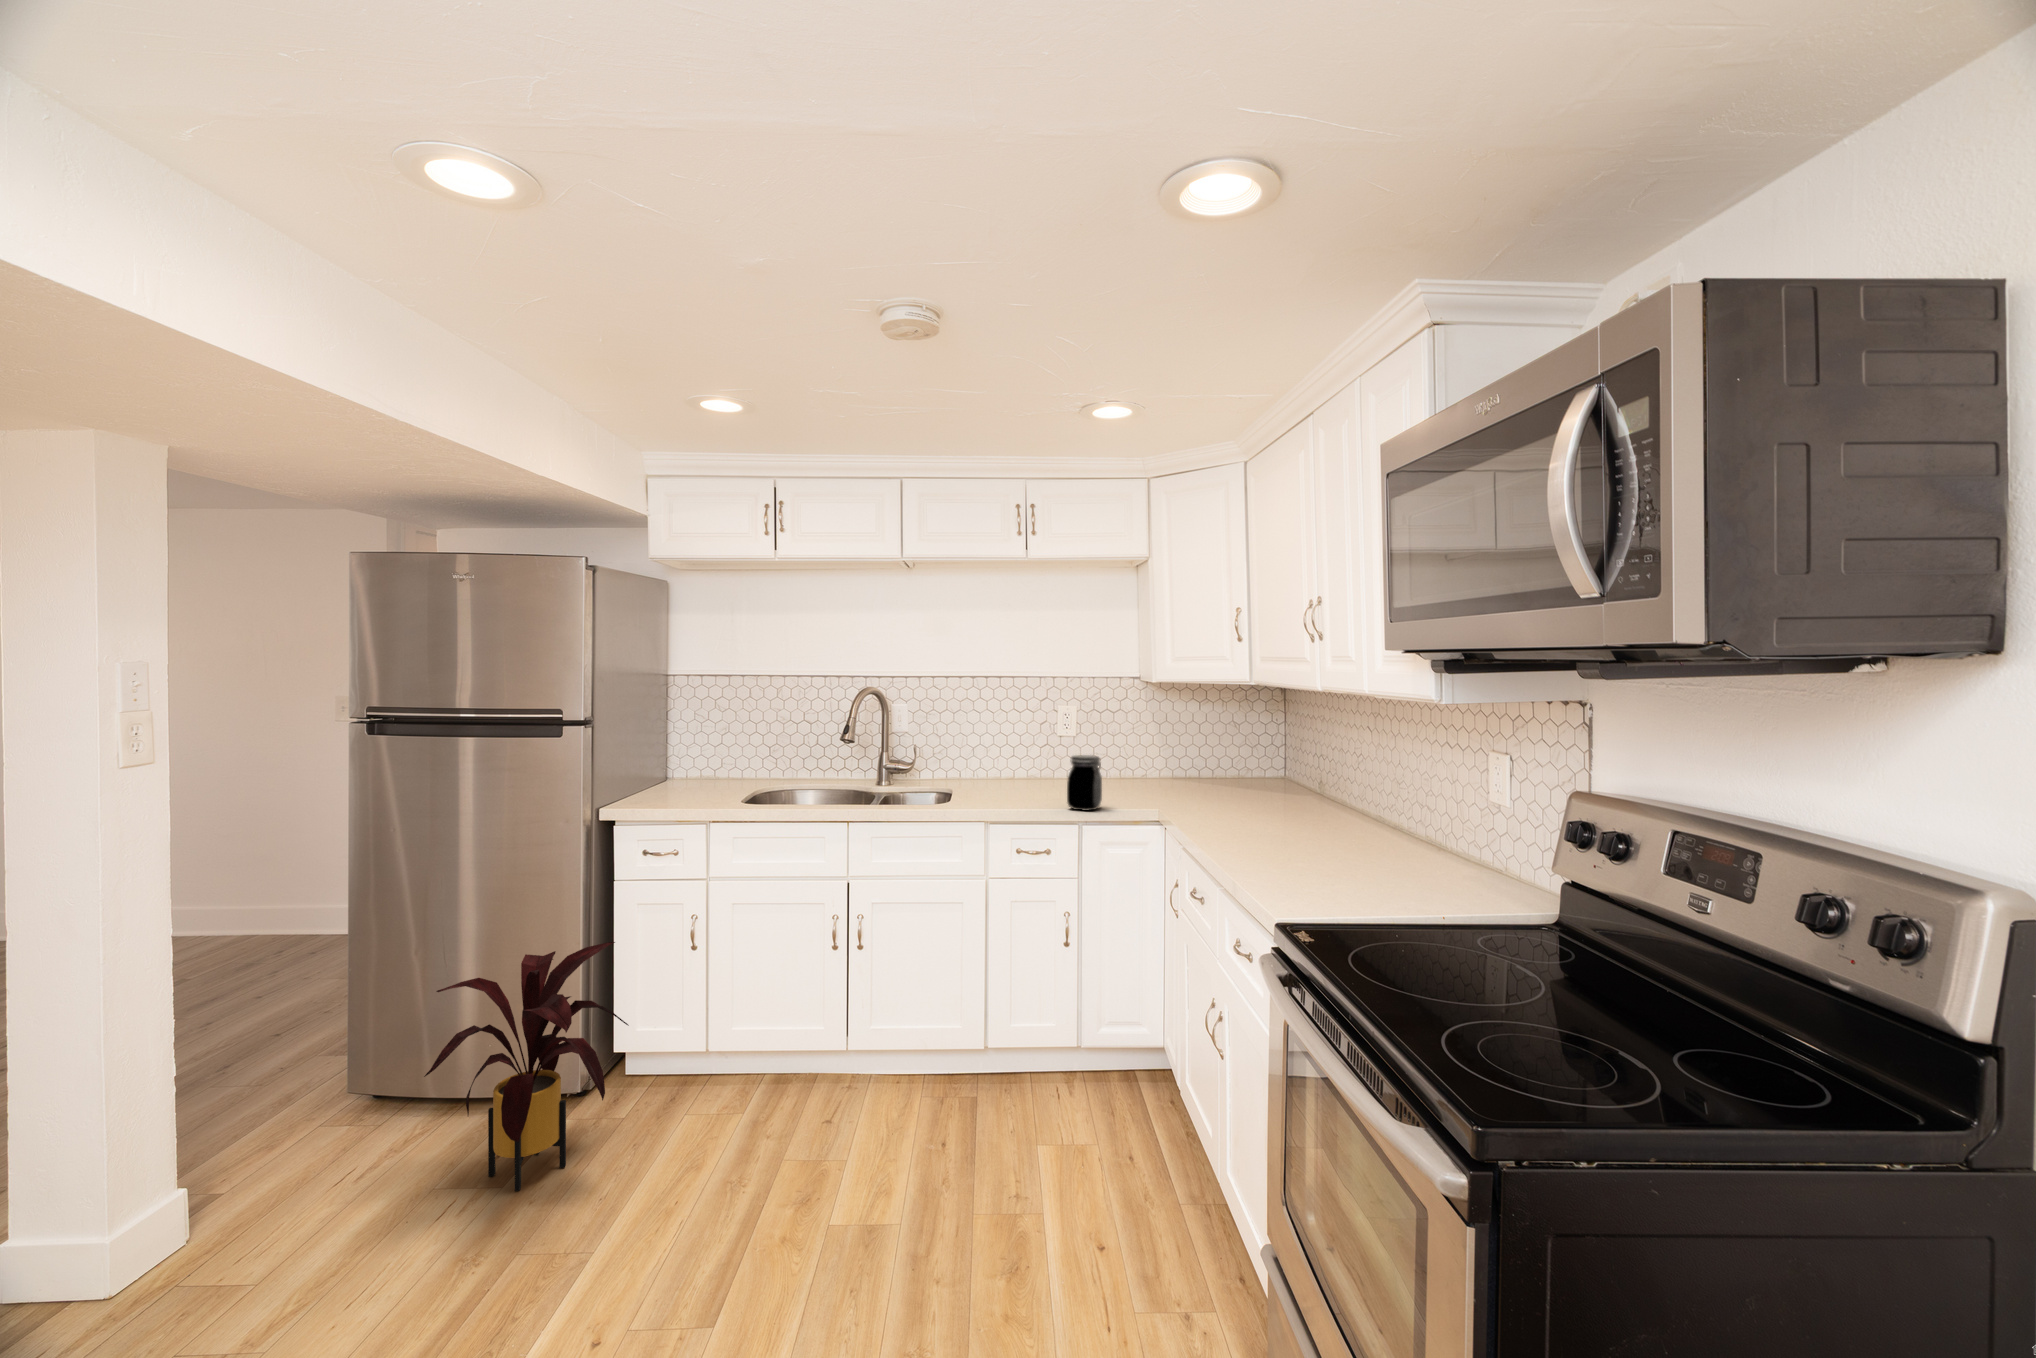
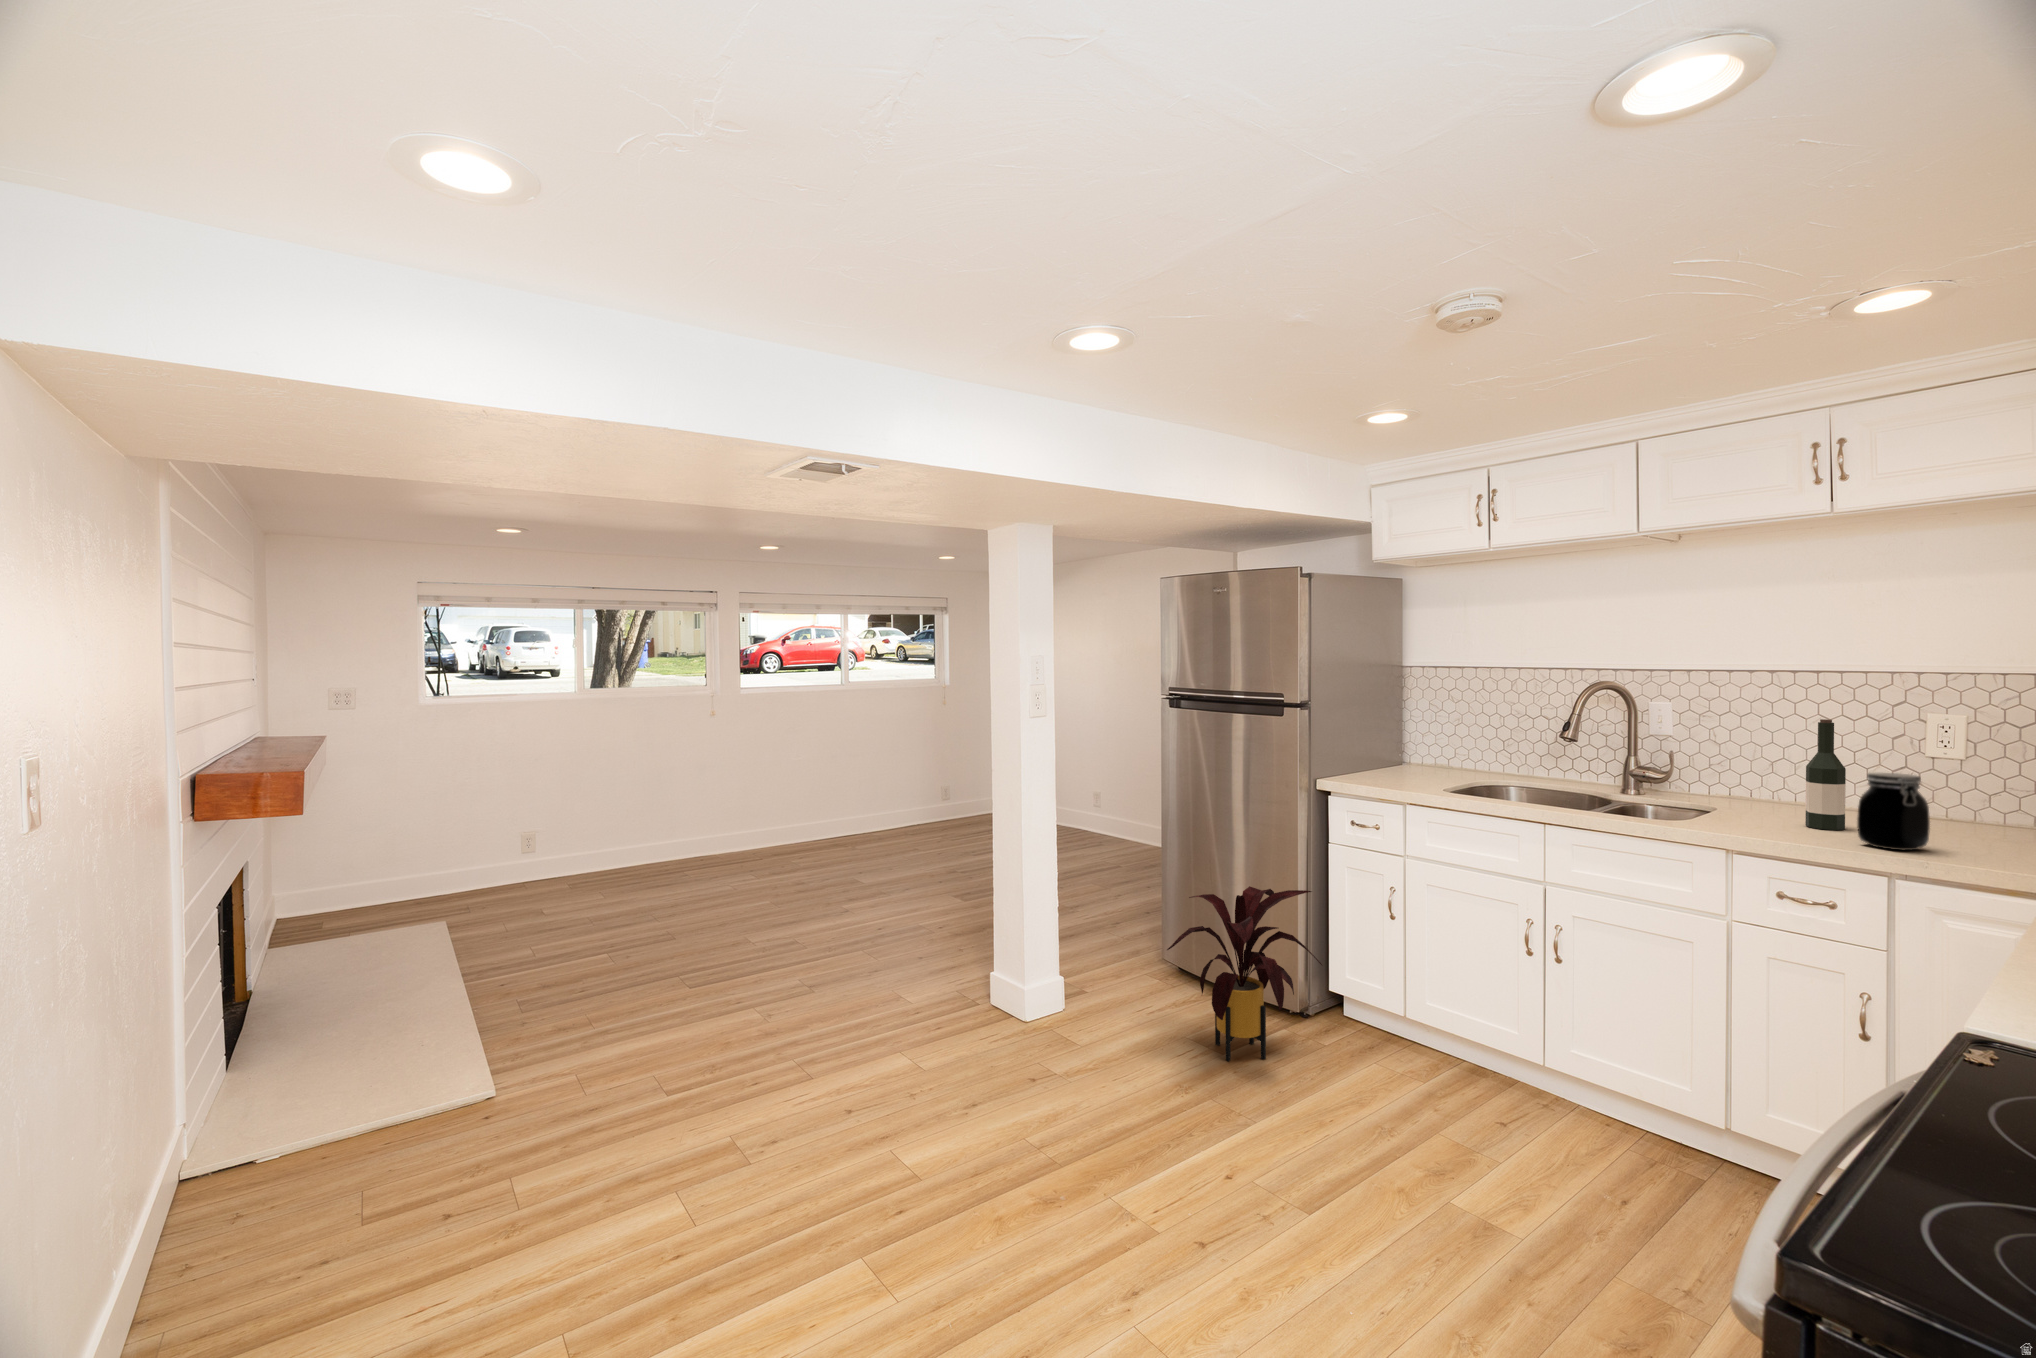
wine bottle: none [1020,717,1043,801] -> present [1805,719,1846,830]

